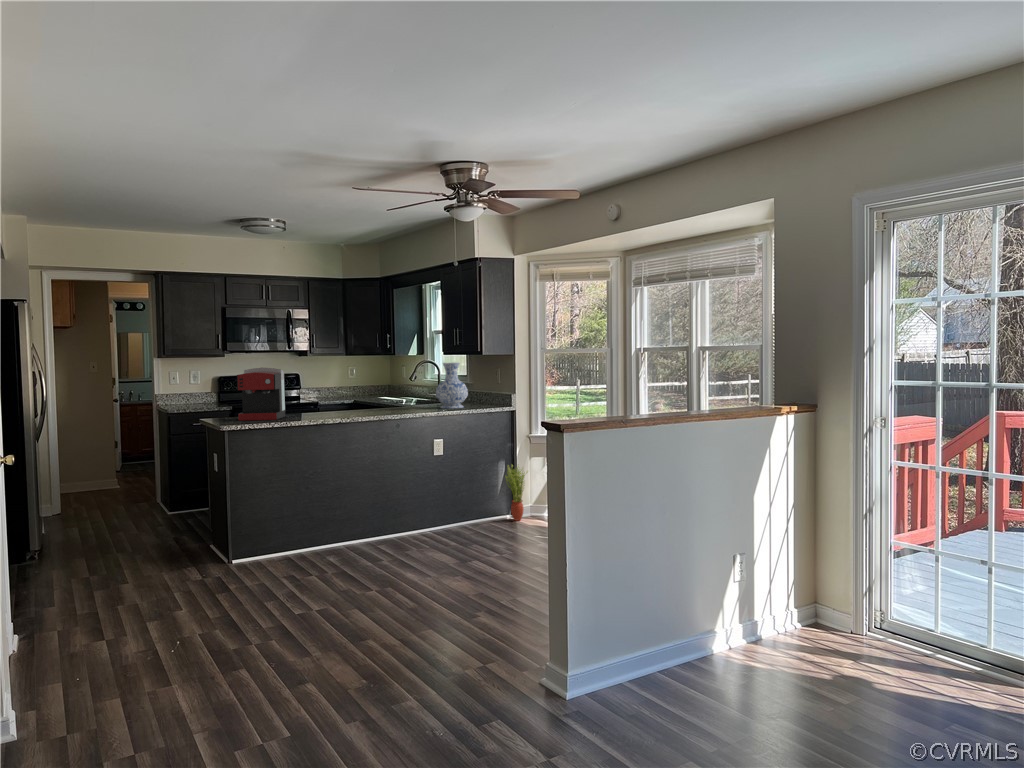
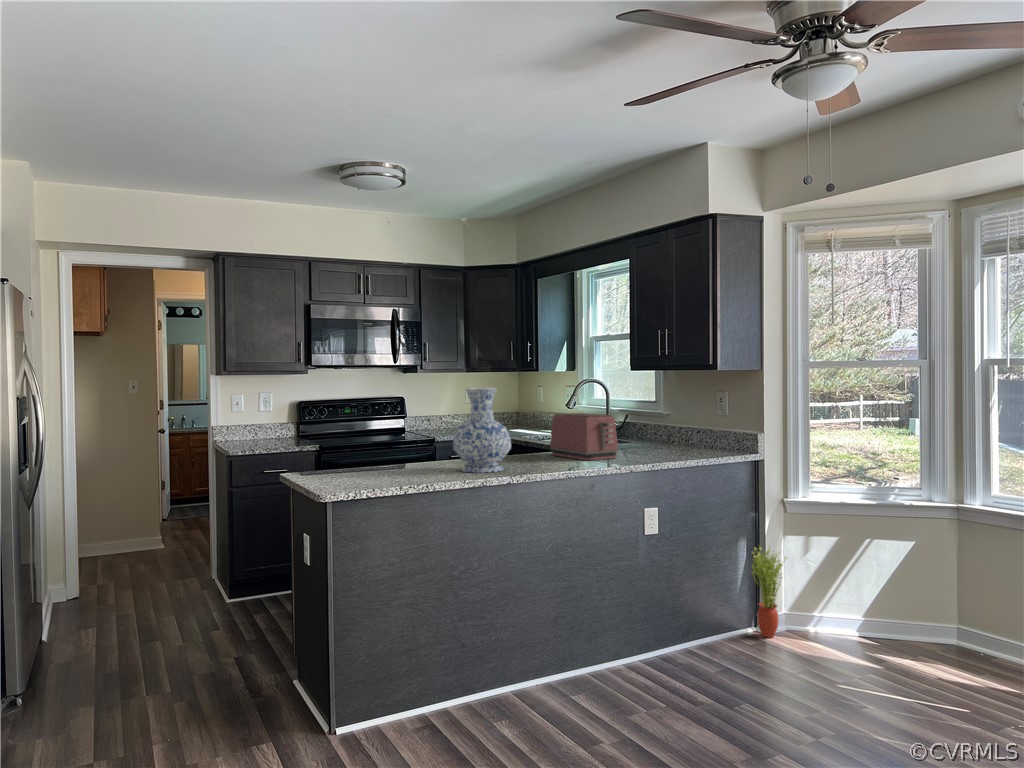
vase: present [436,362,468,408] -> present [453,388,511,473]
coffee maker: present [237,367,285,421] -> none [344,390,416,481]
toaster: none [380,382,419,411] -> present [550,413,618,461]

